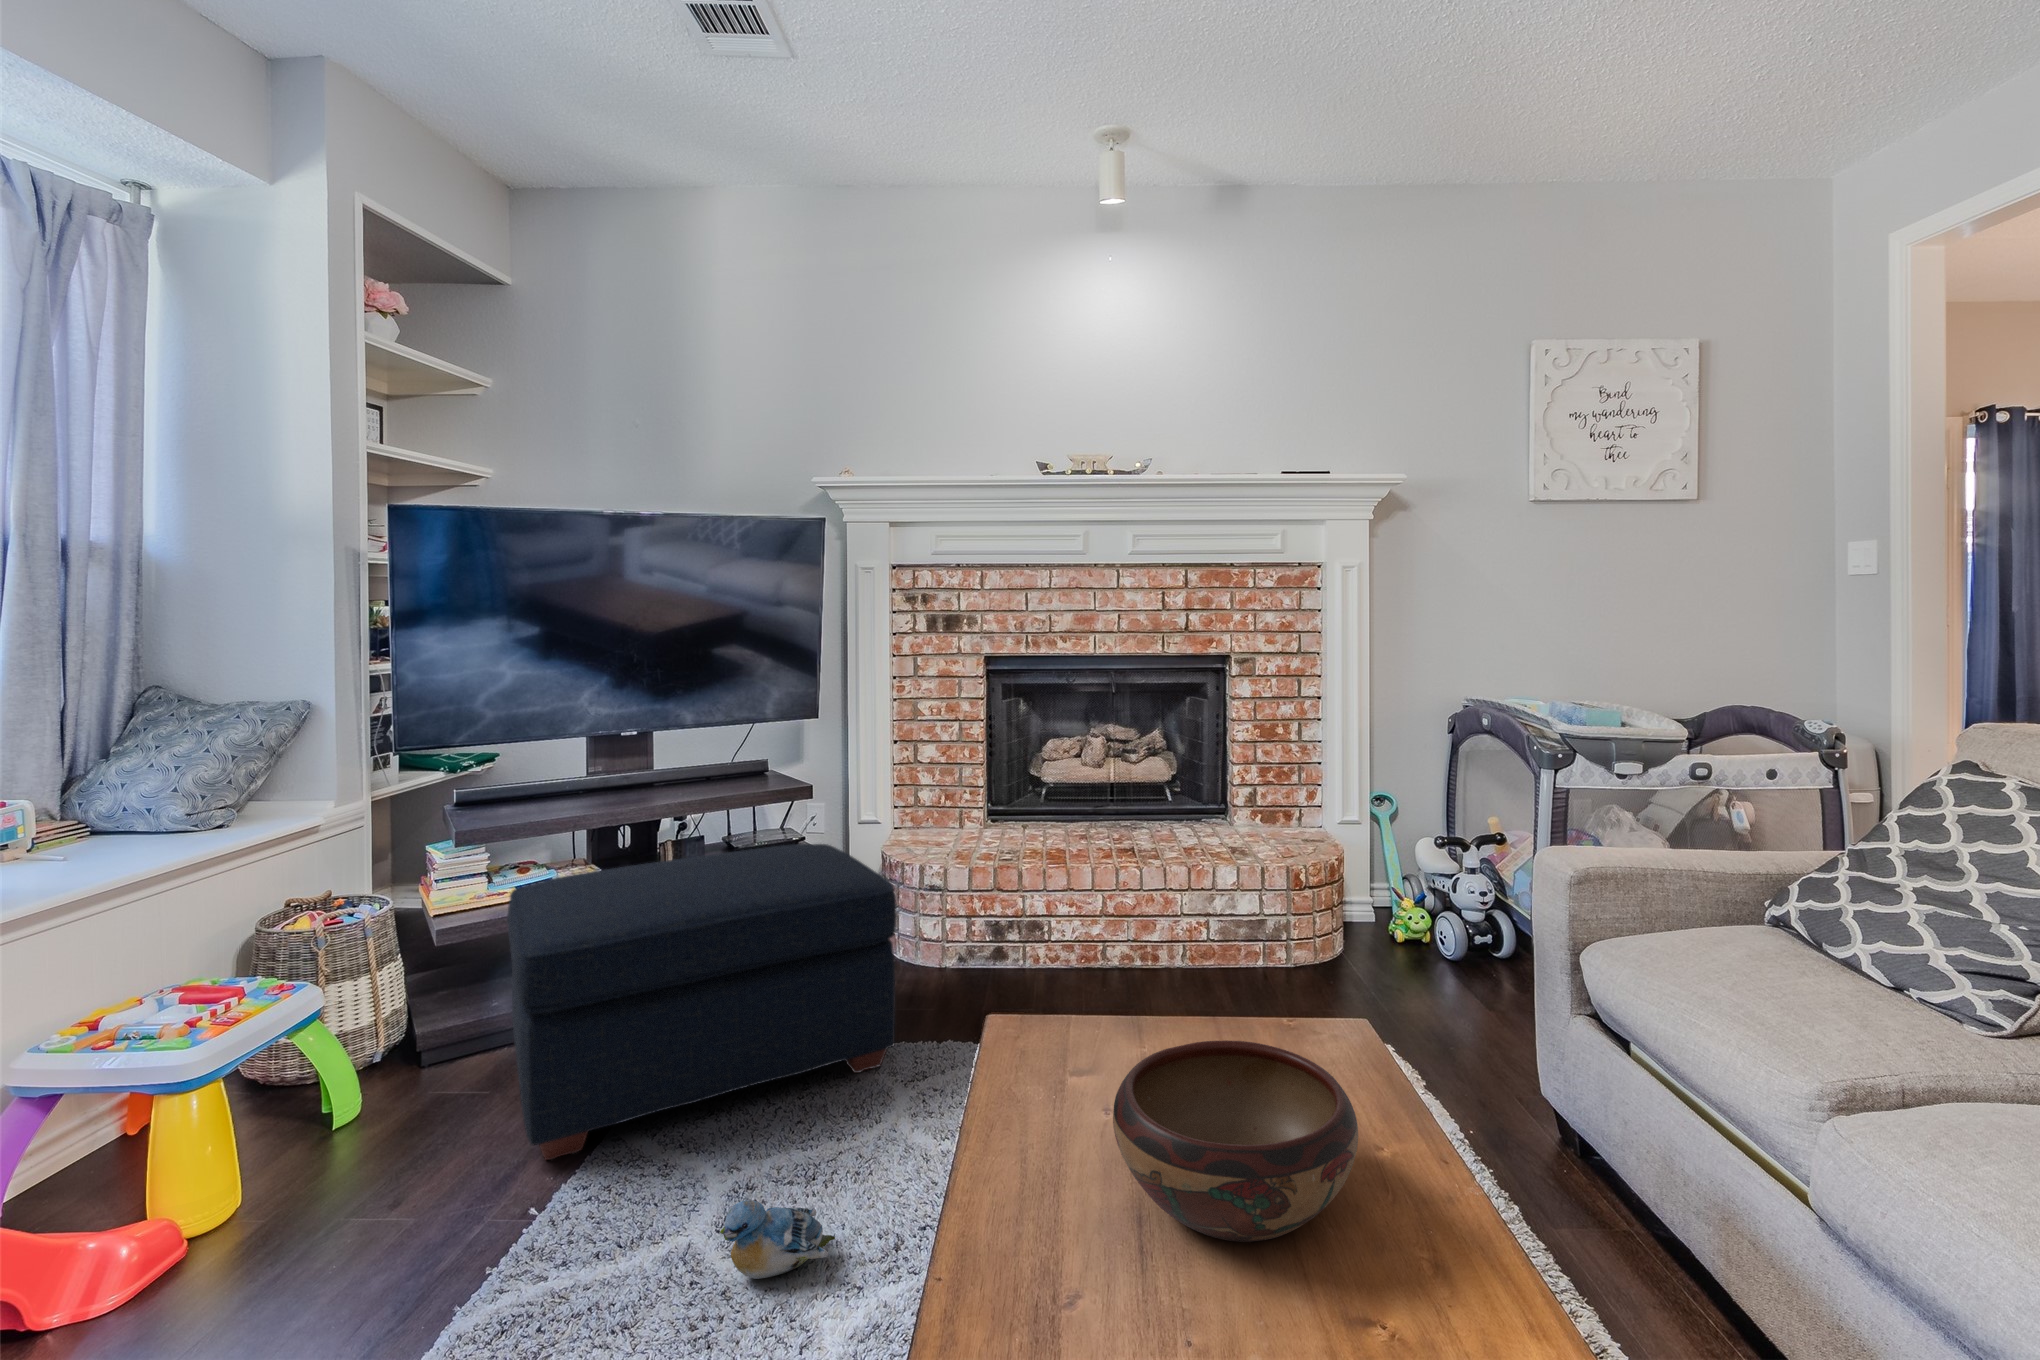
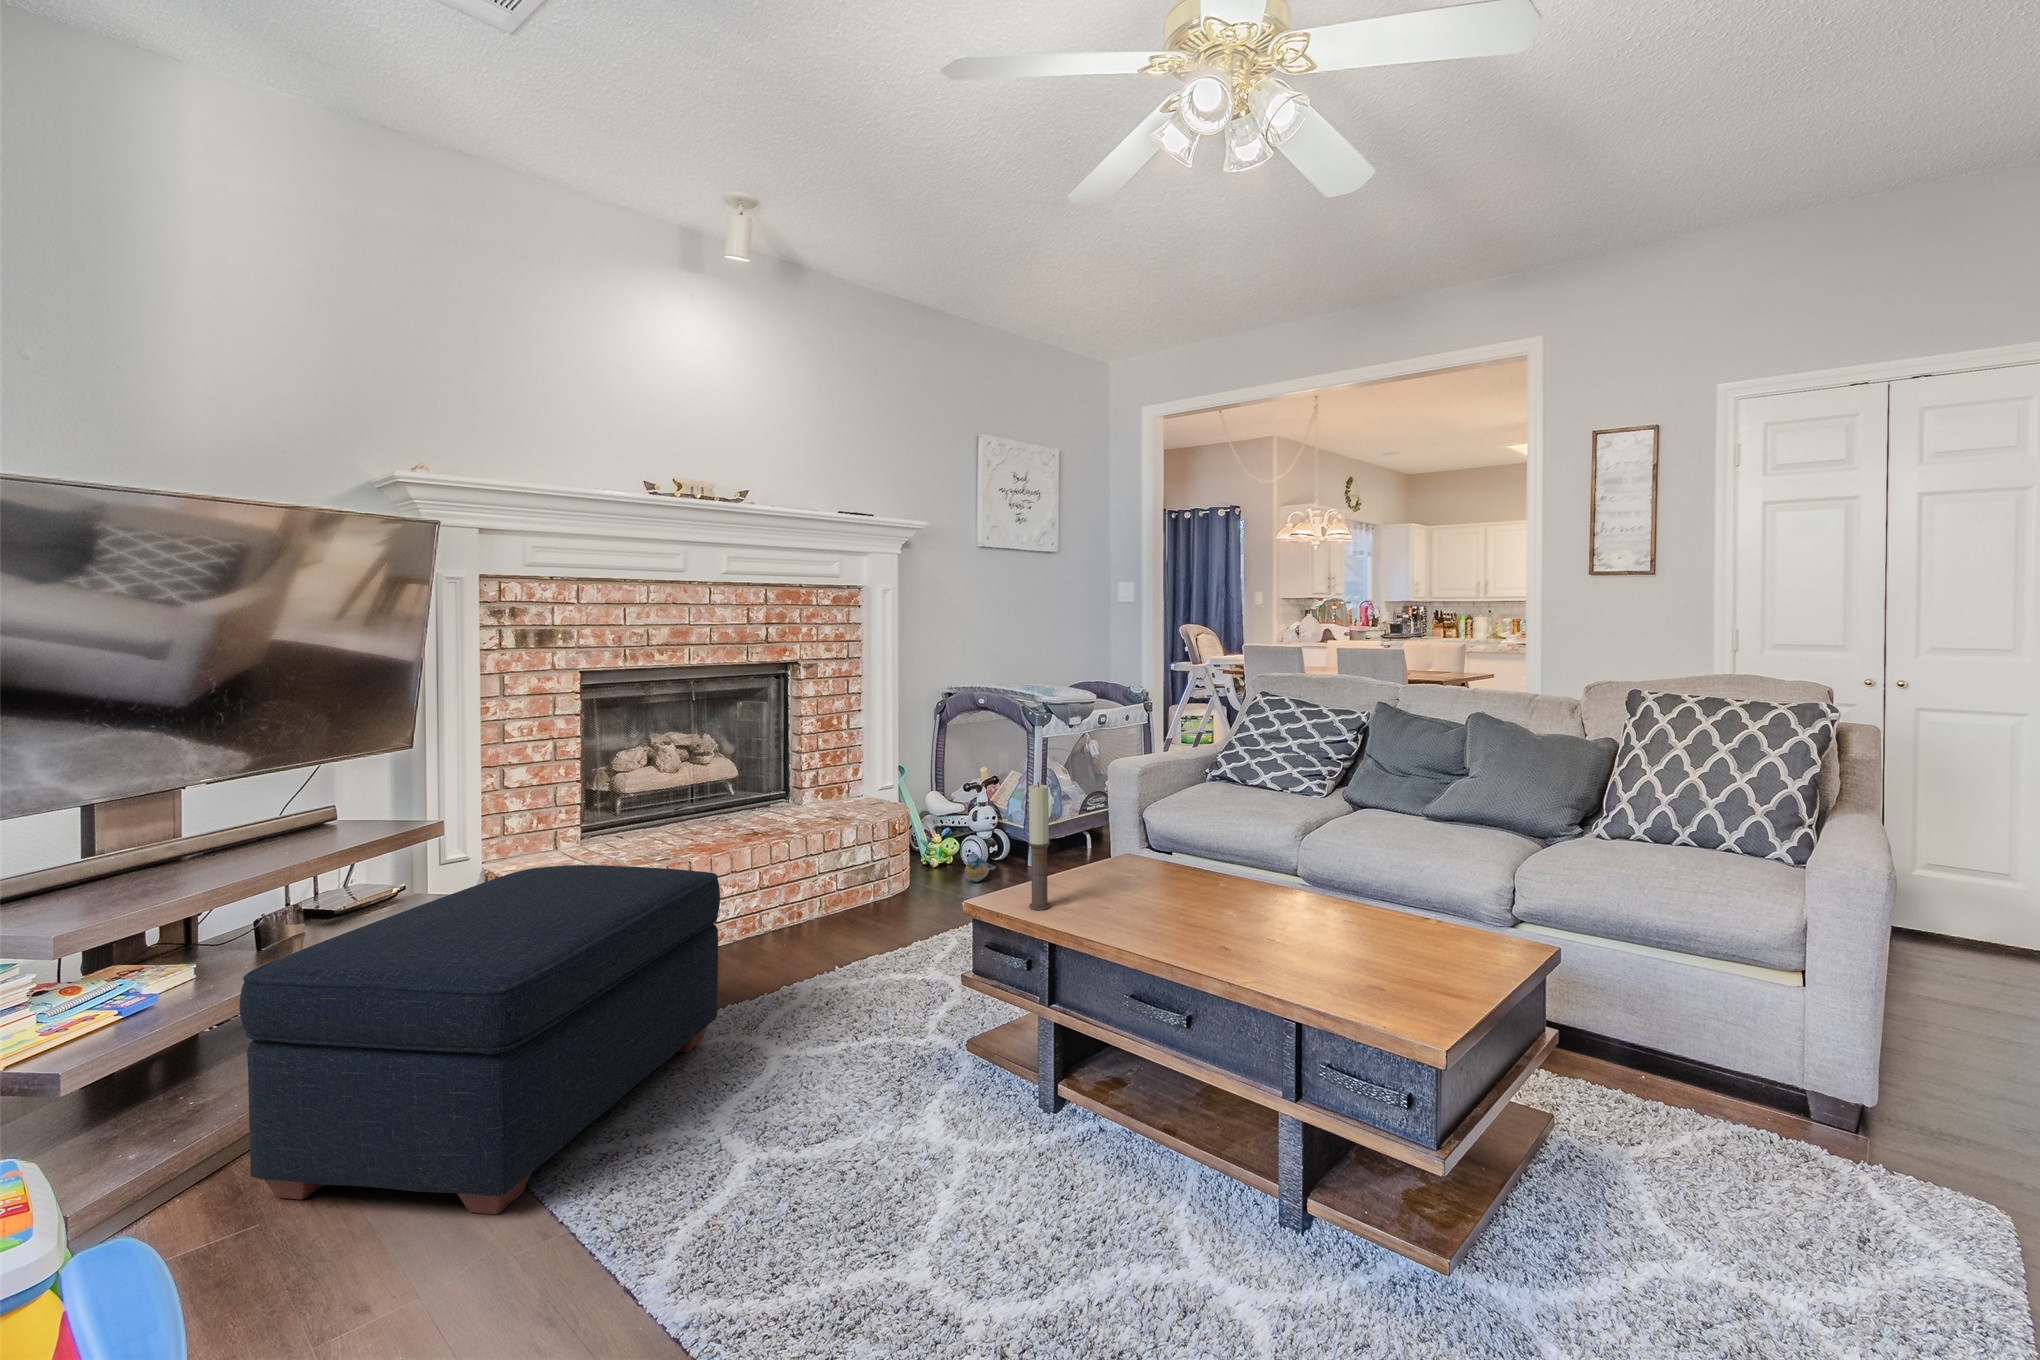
candle: none [1096,863,1129,1064] -> present [1028,783,1050,910]
decorative bowl: present [1113,1040,1358,1242] -> none [1135,851,1259,932]
plush toy: present [720,1200,835,1279] -> present [965,853,995,882]

